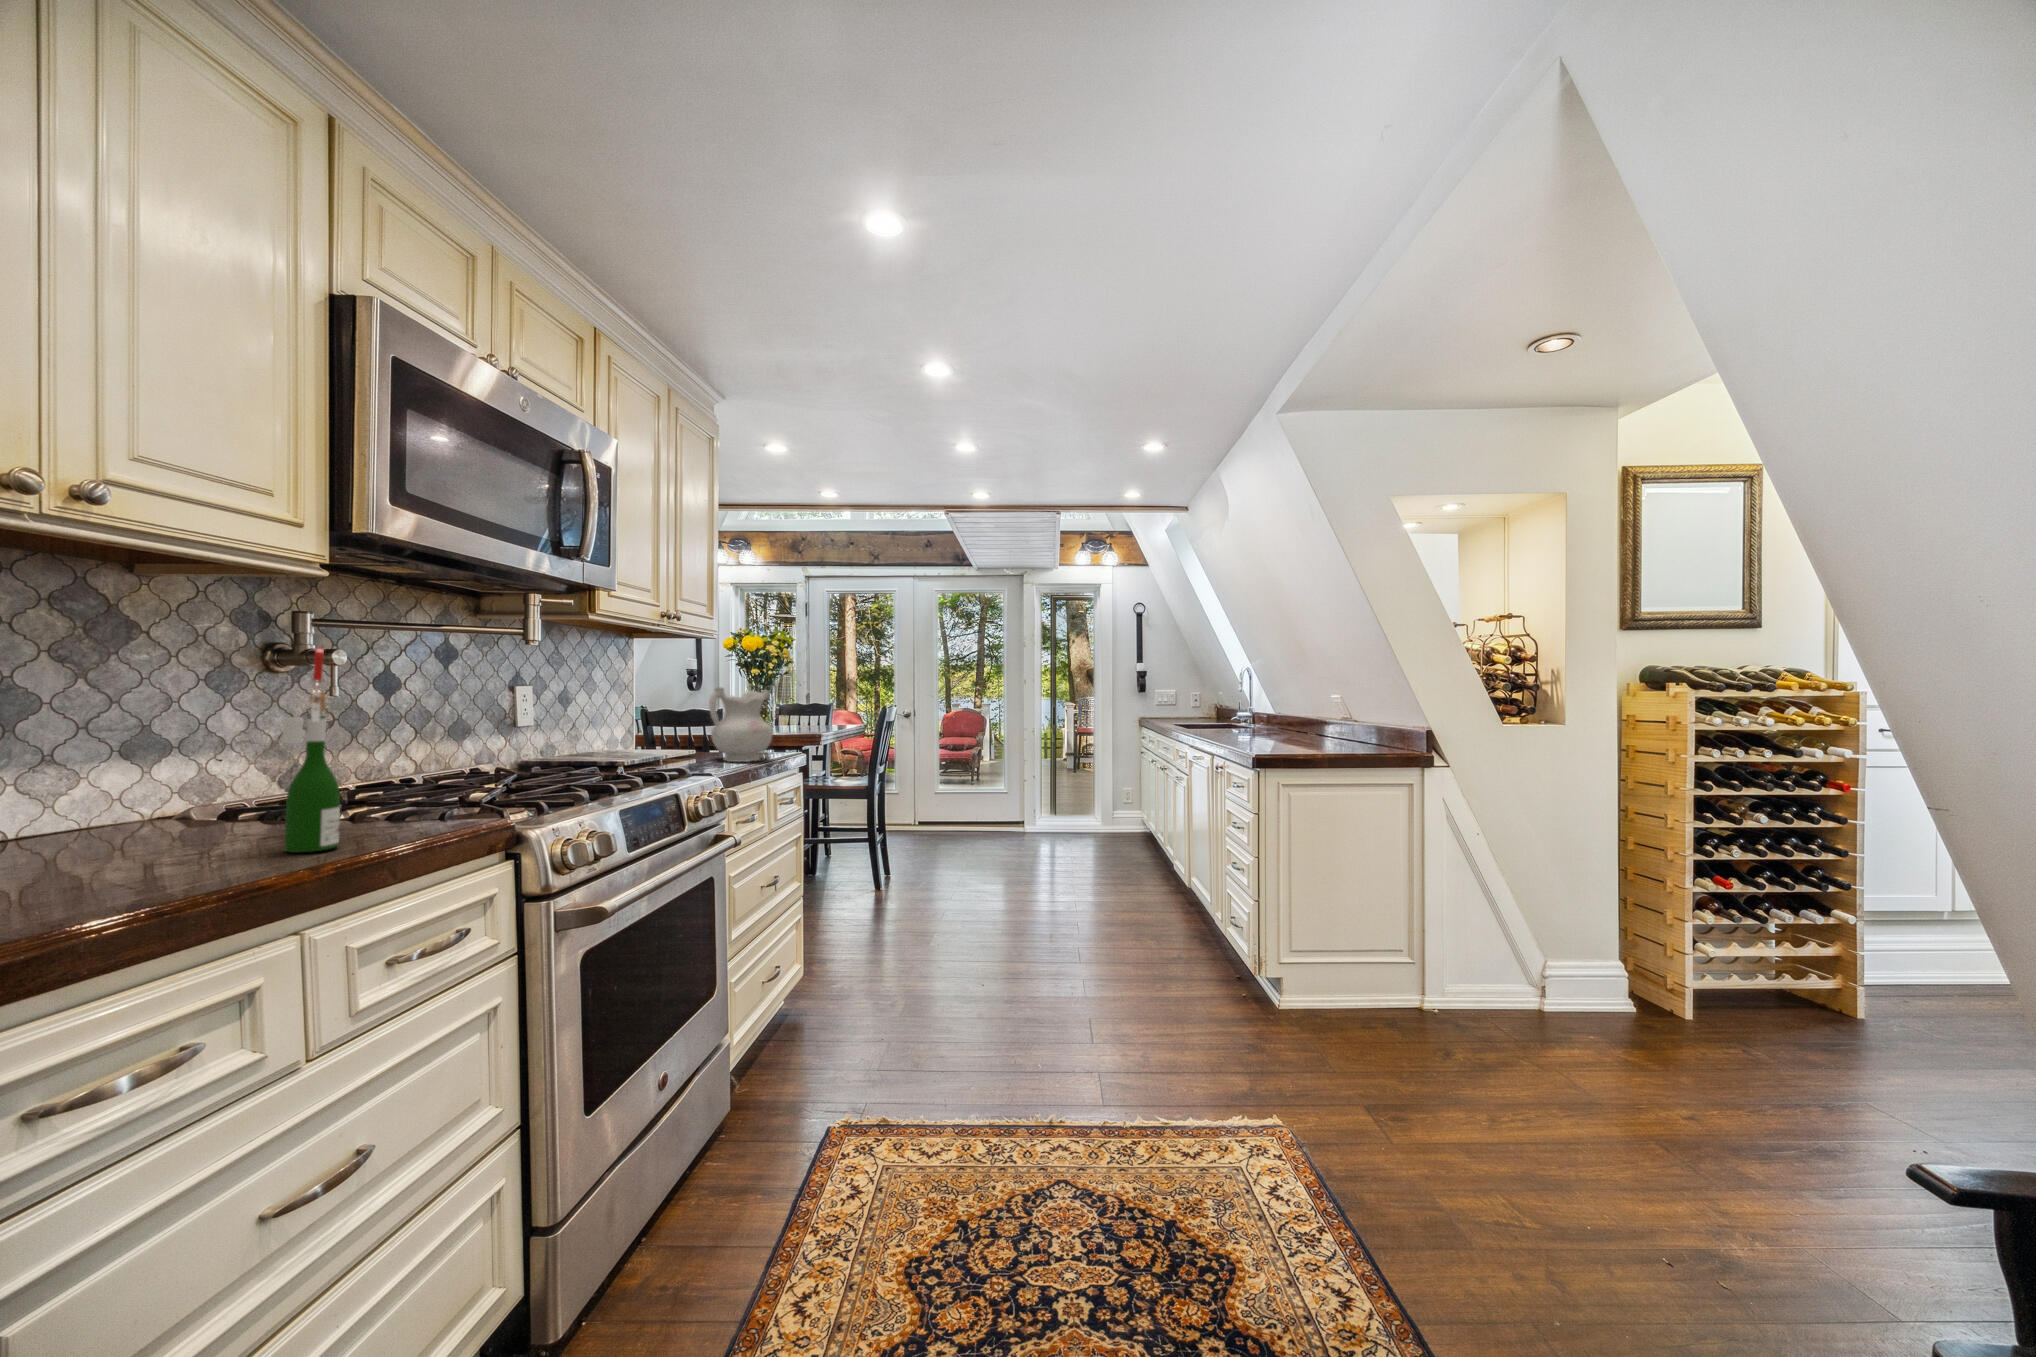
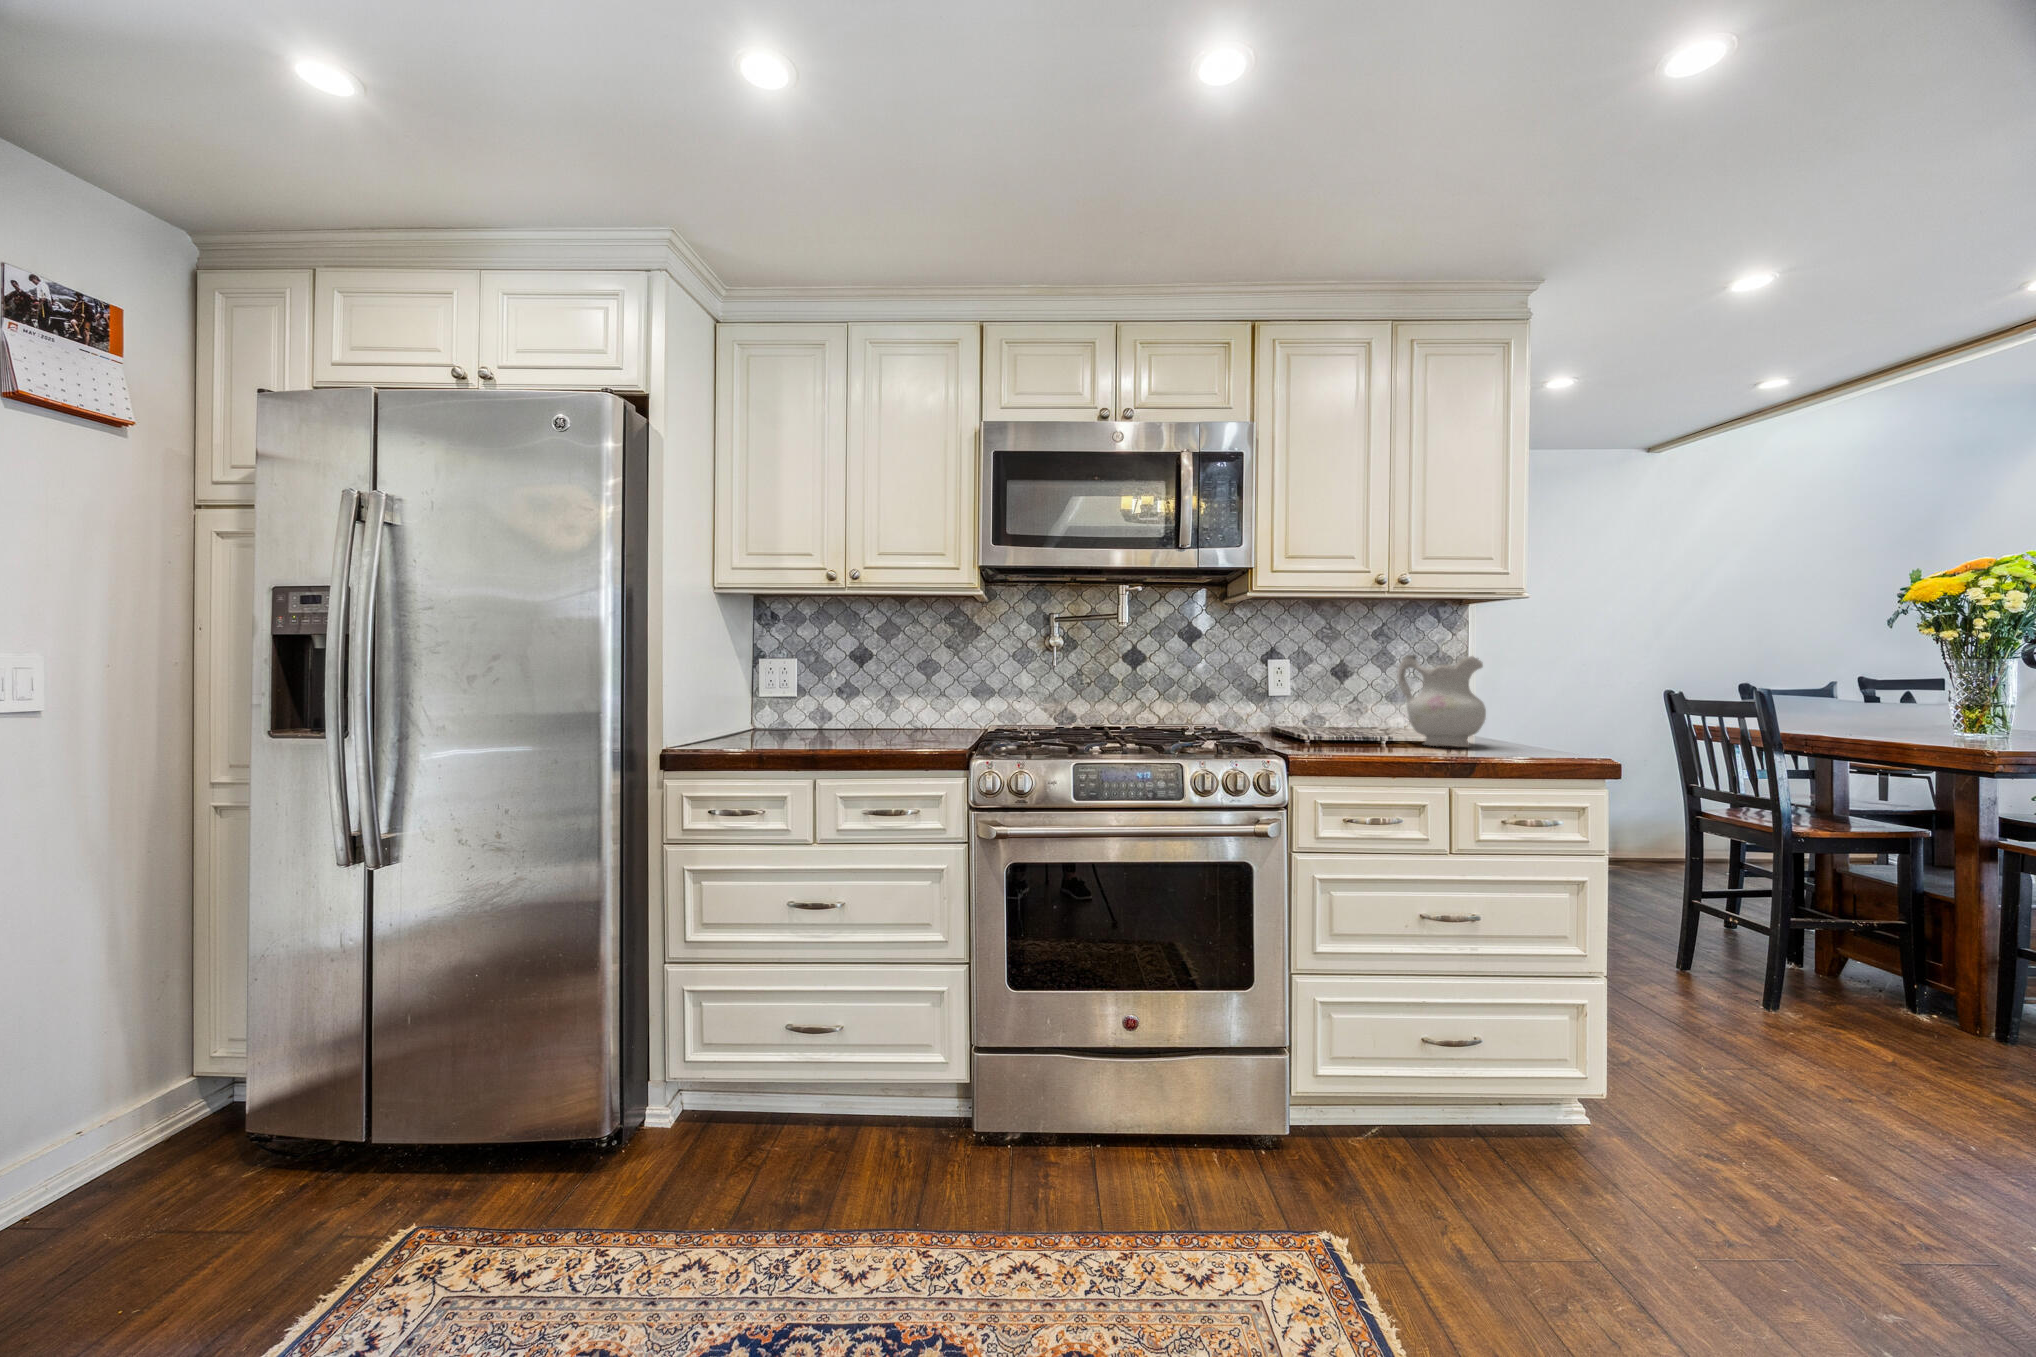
wine bottle: present [282,647,340,852] -> none [909,634,941,741]

